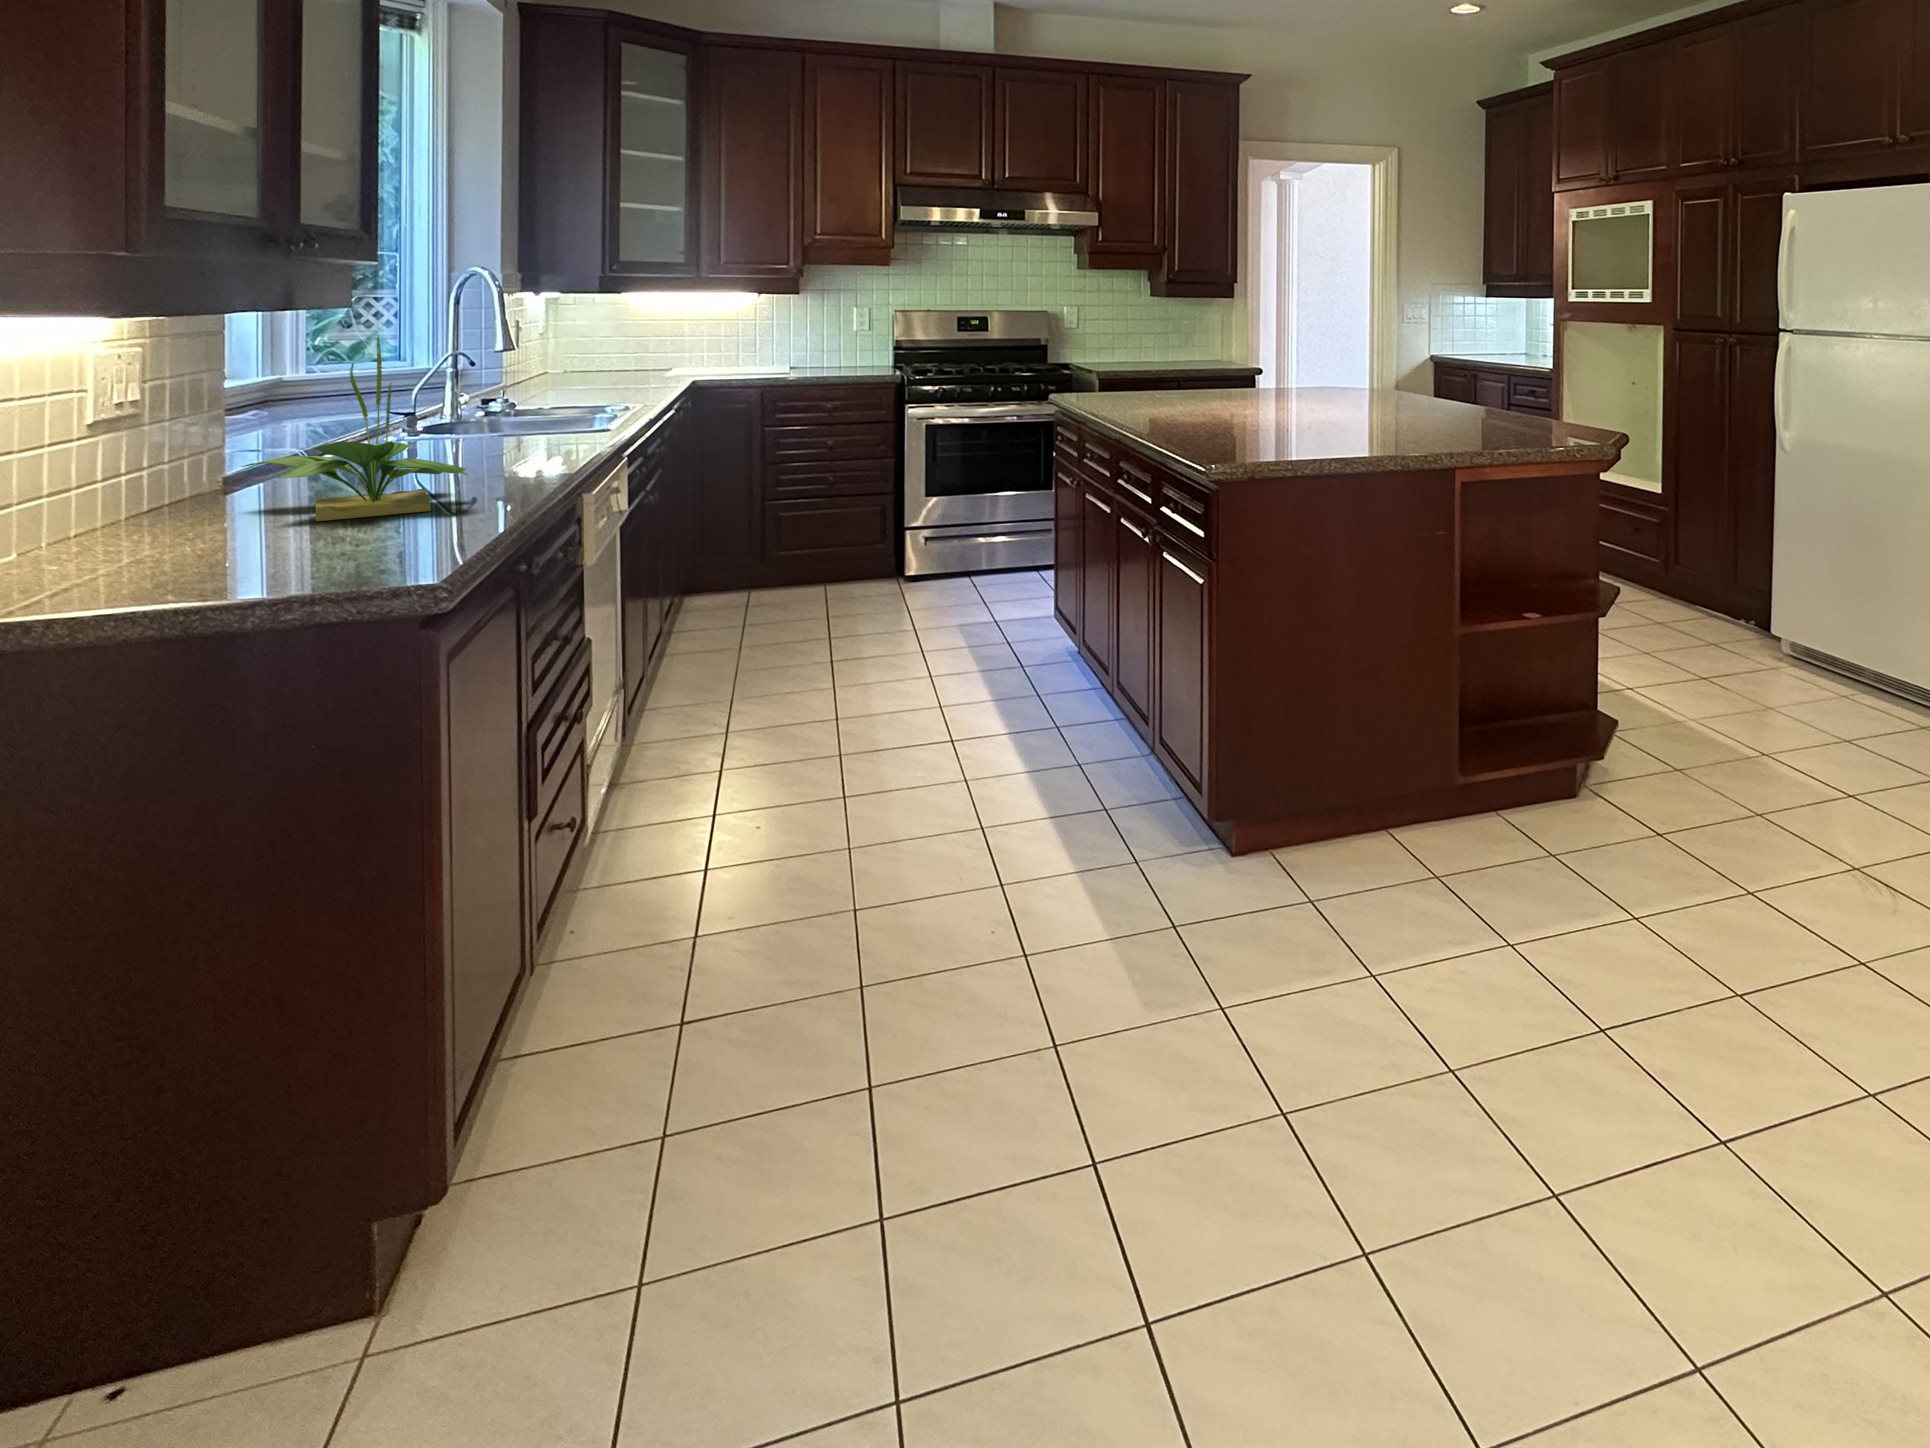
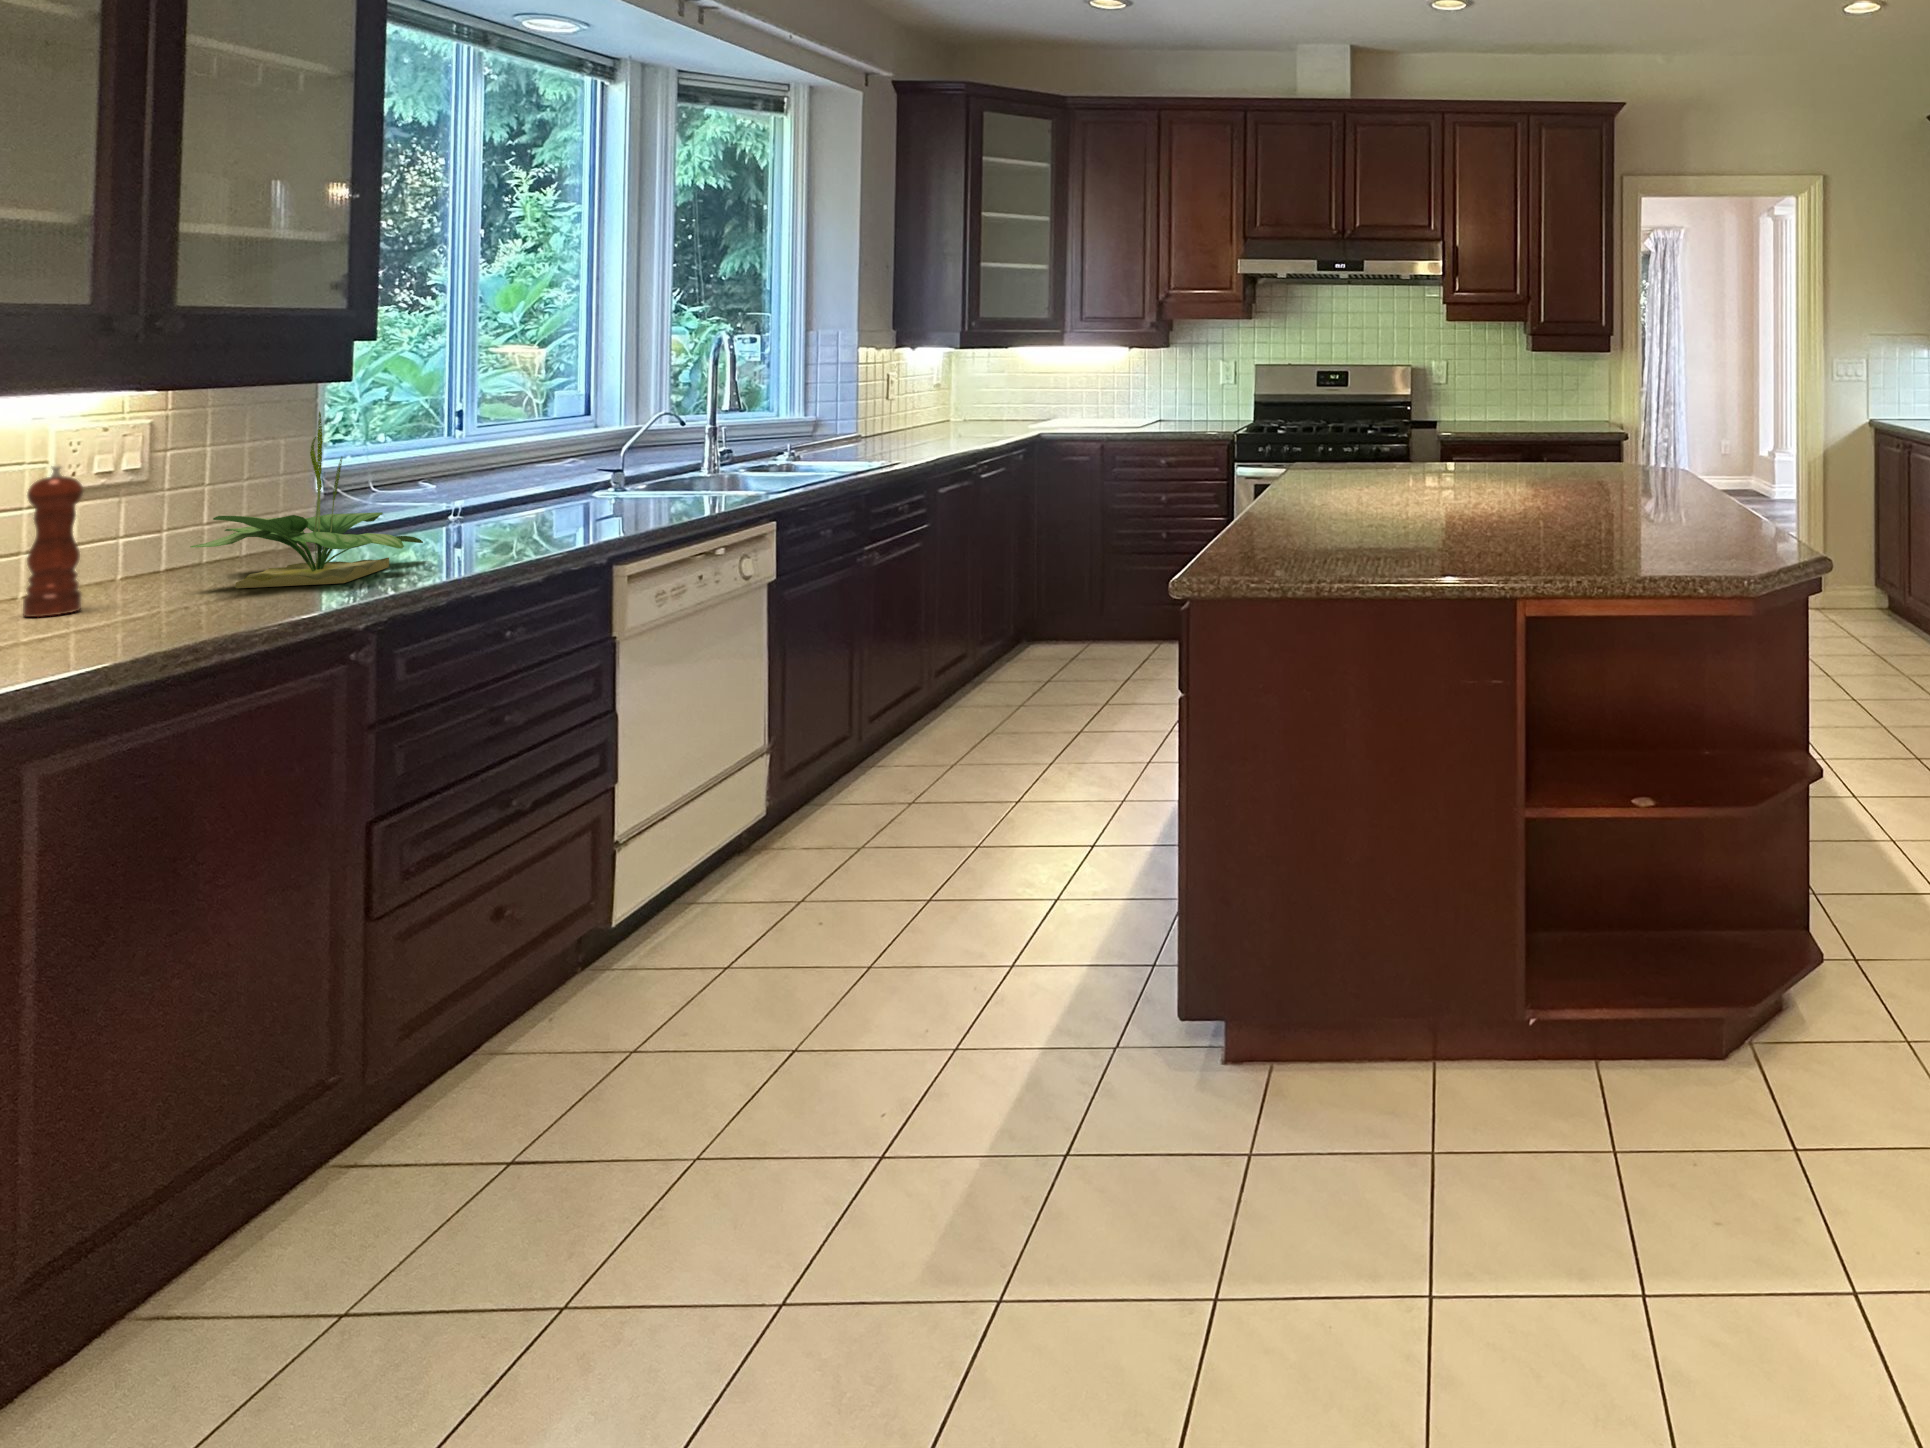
pepper mill: none [155,390,211,553] -> present [23,466,83,617]

